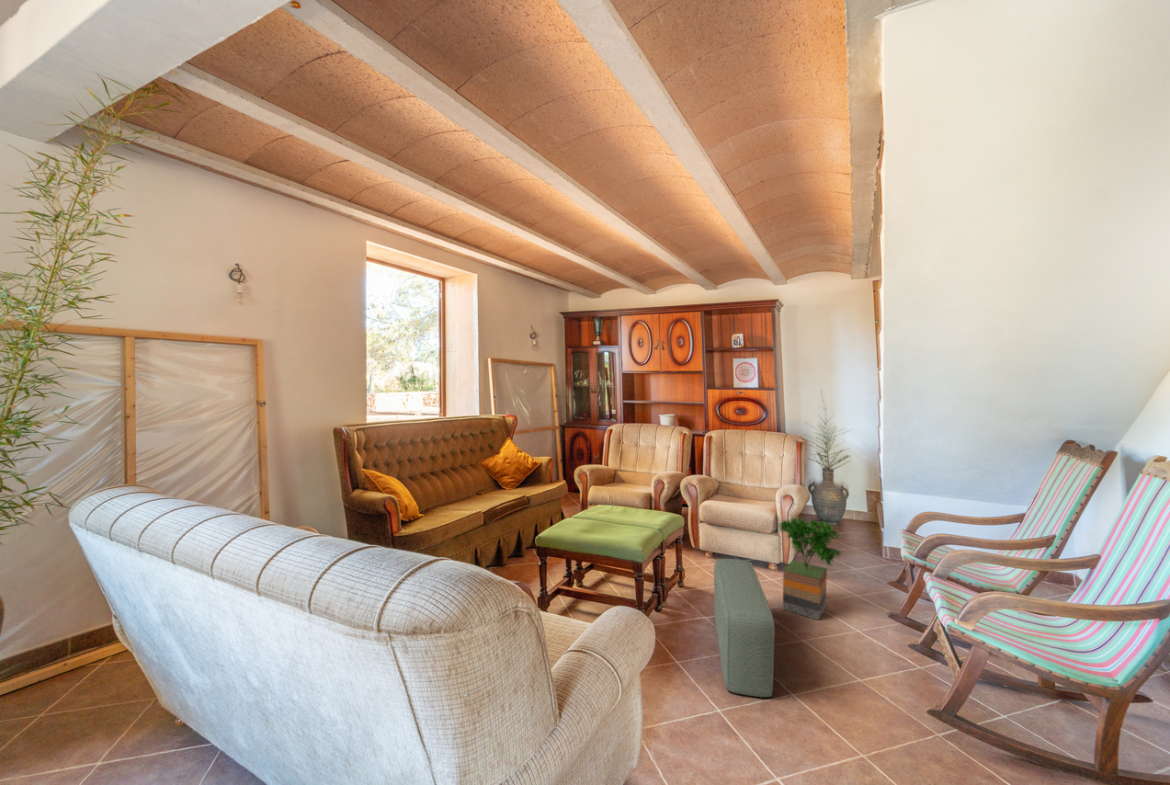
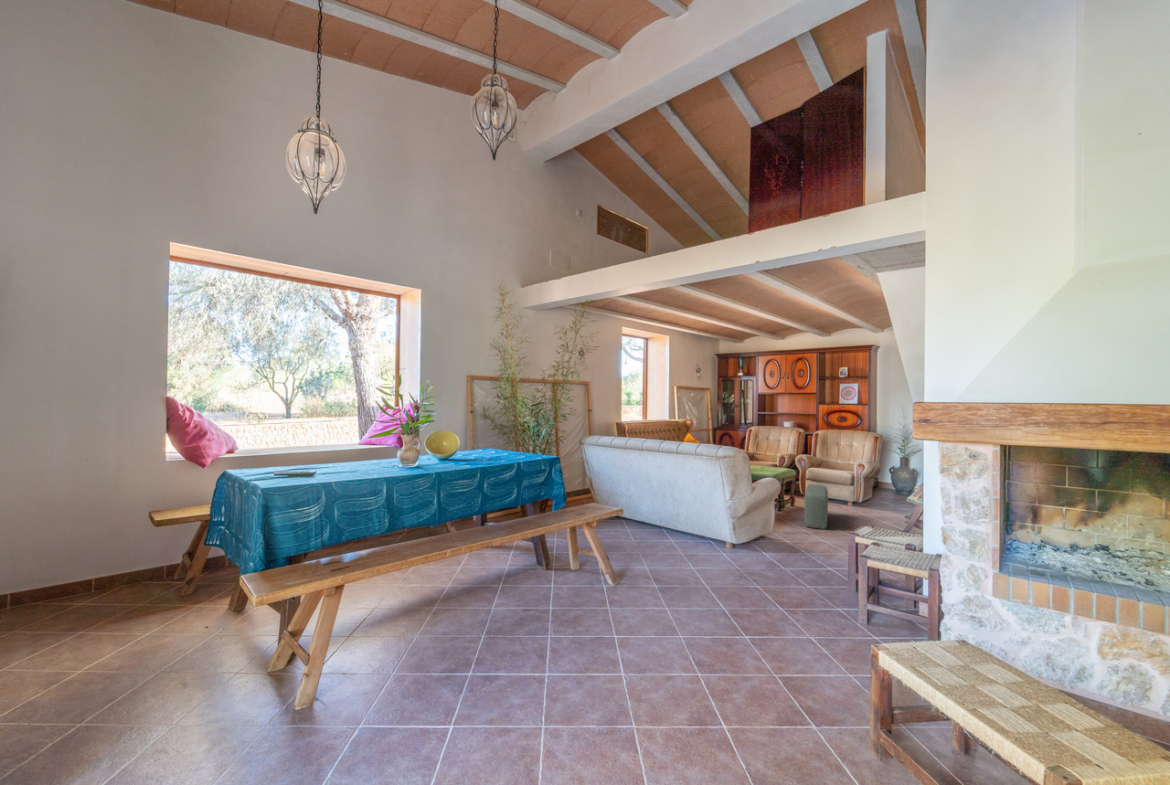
potted tree: present [779,518,841,620] -> none [845,468,880,518]

